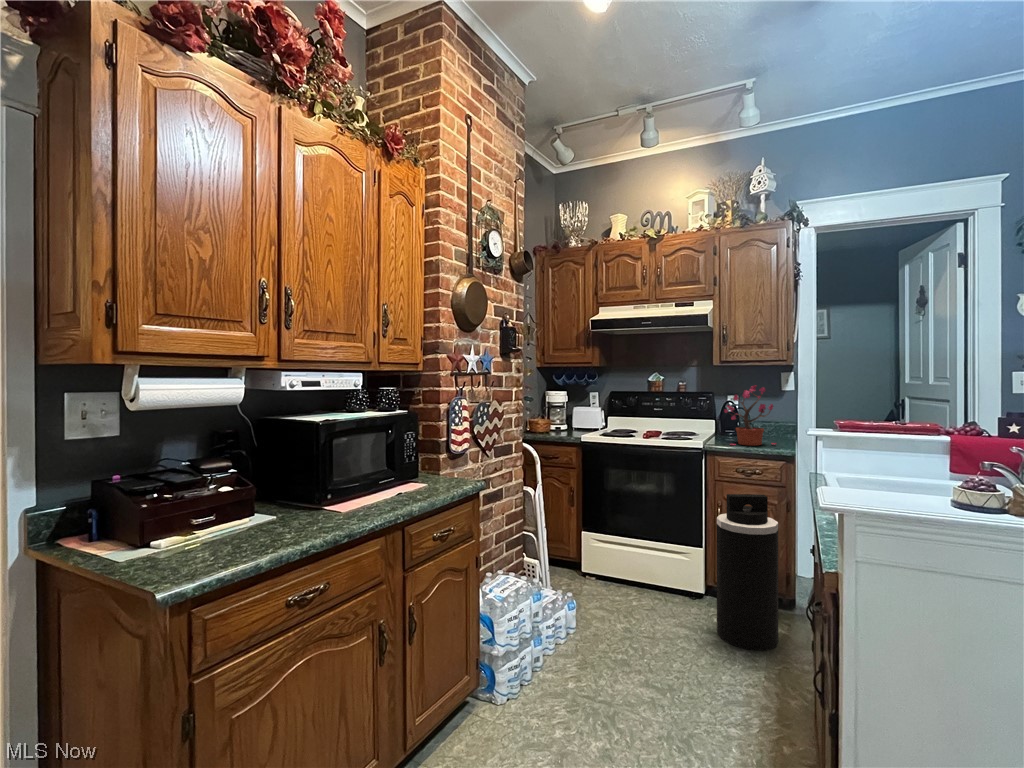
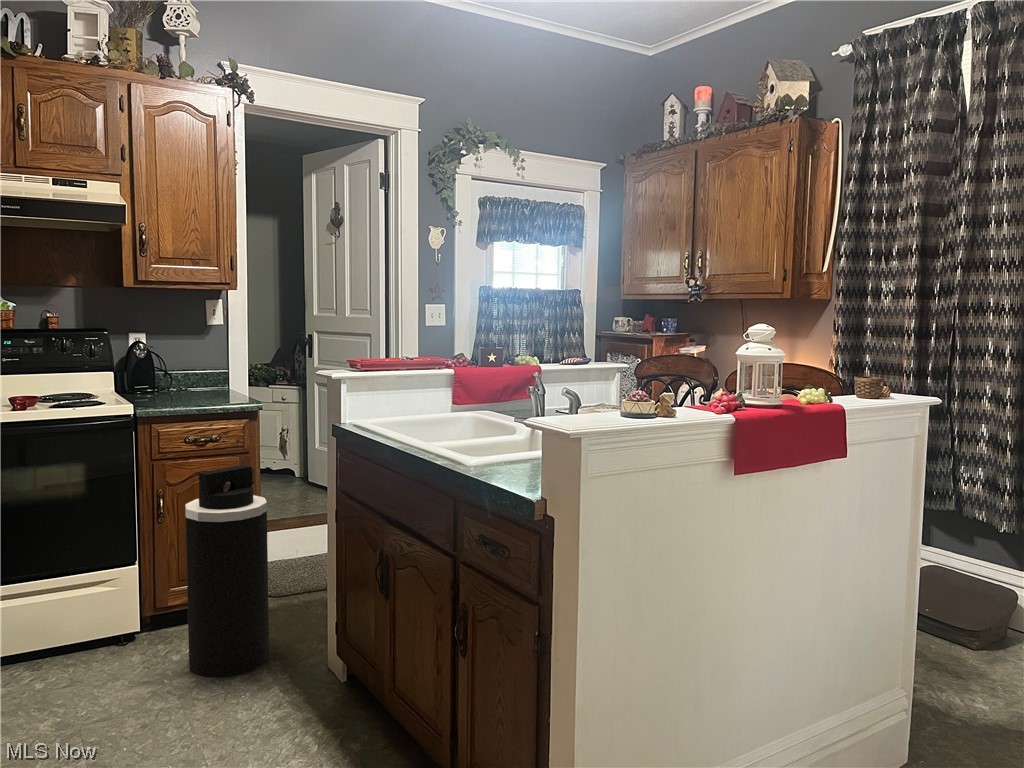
potted plant: present [724,385,776,446] -> none [148,316,223,405]

